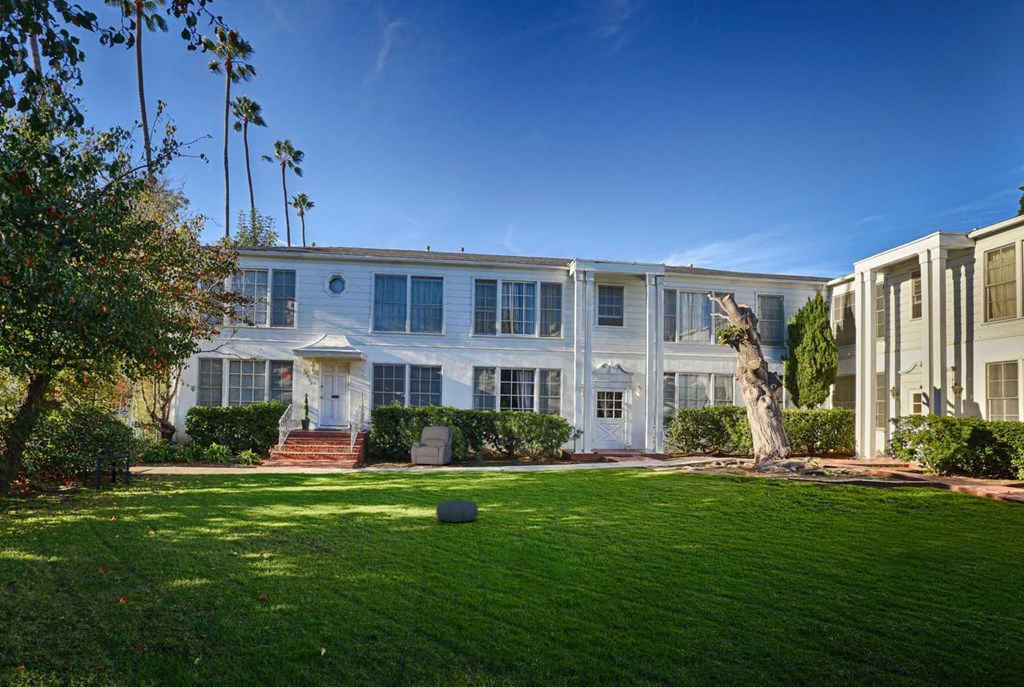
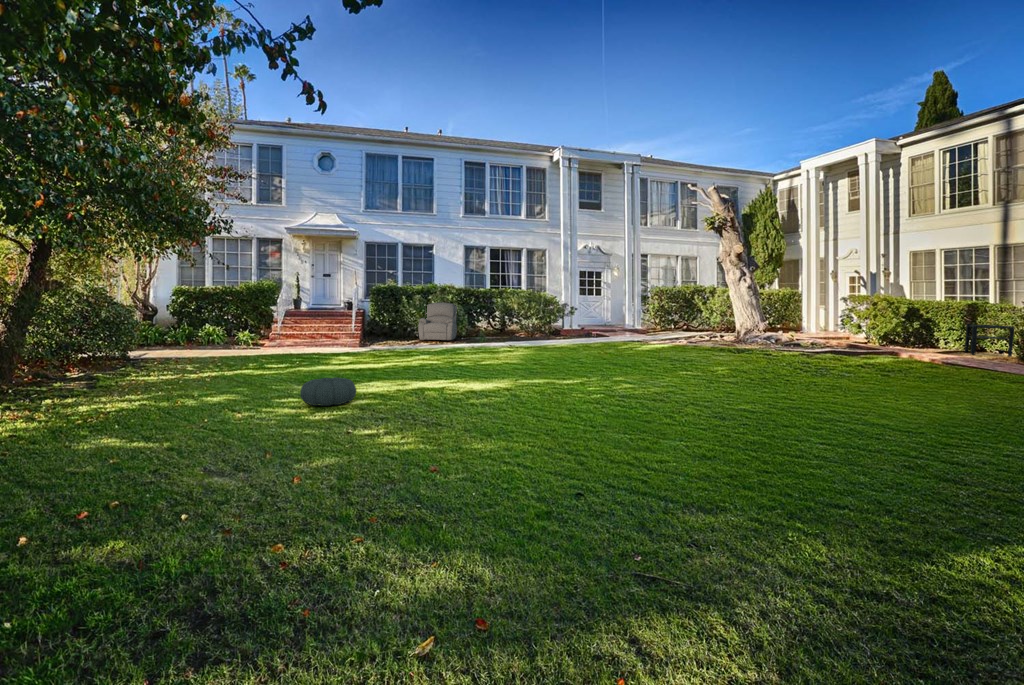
side table: present [83,455,130,488] -> present [965,324,1014,357]
pouf: present [436,500,478,522] -> present [300,377,356,406]

